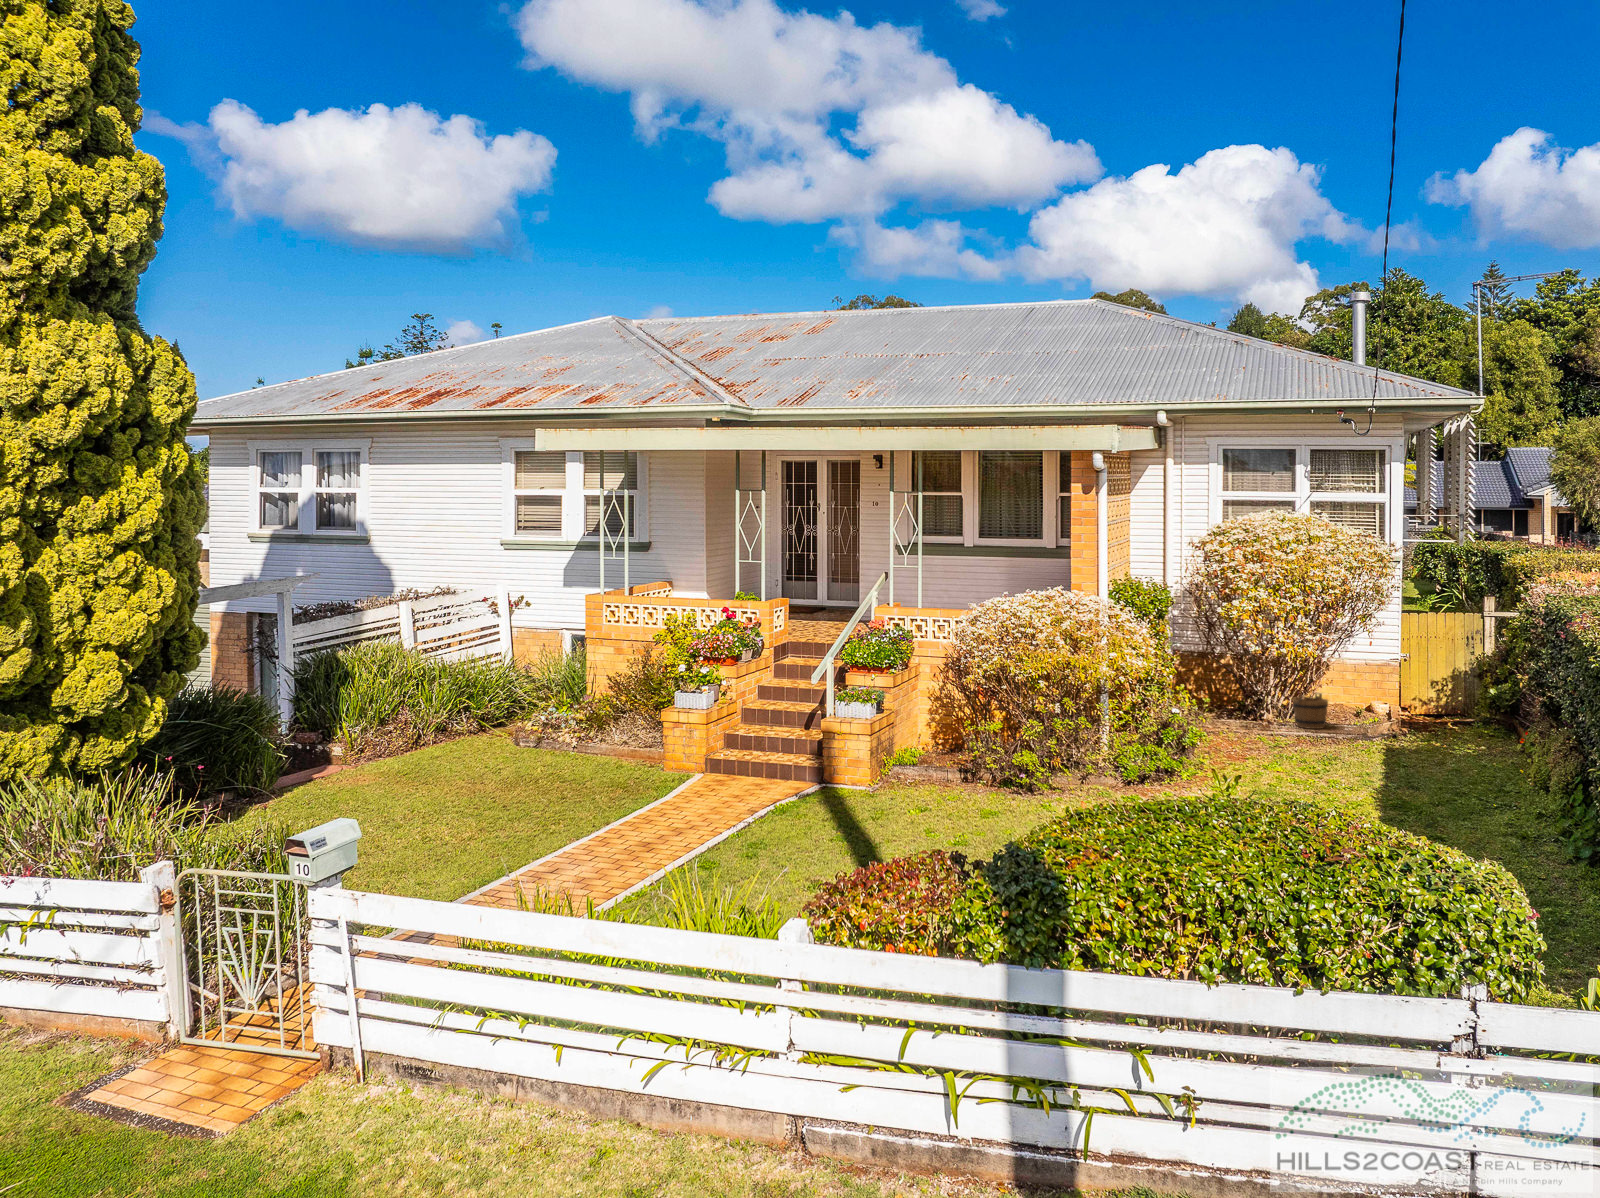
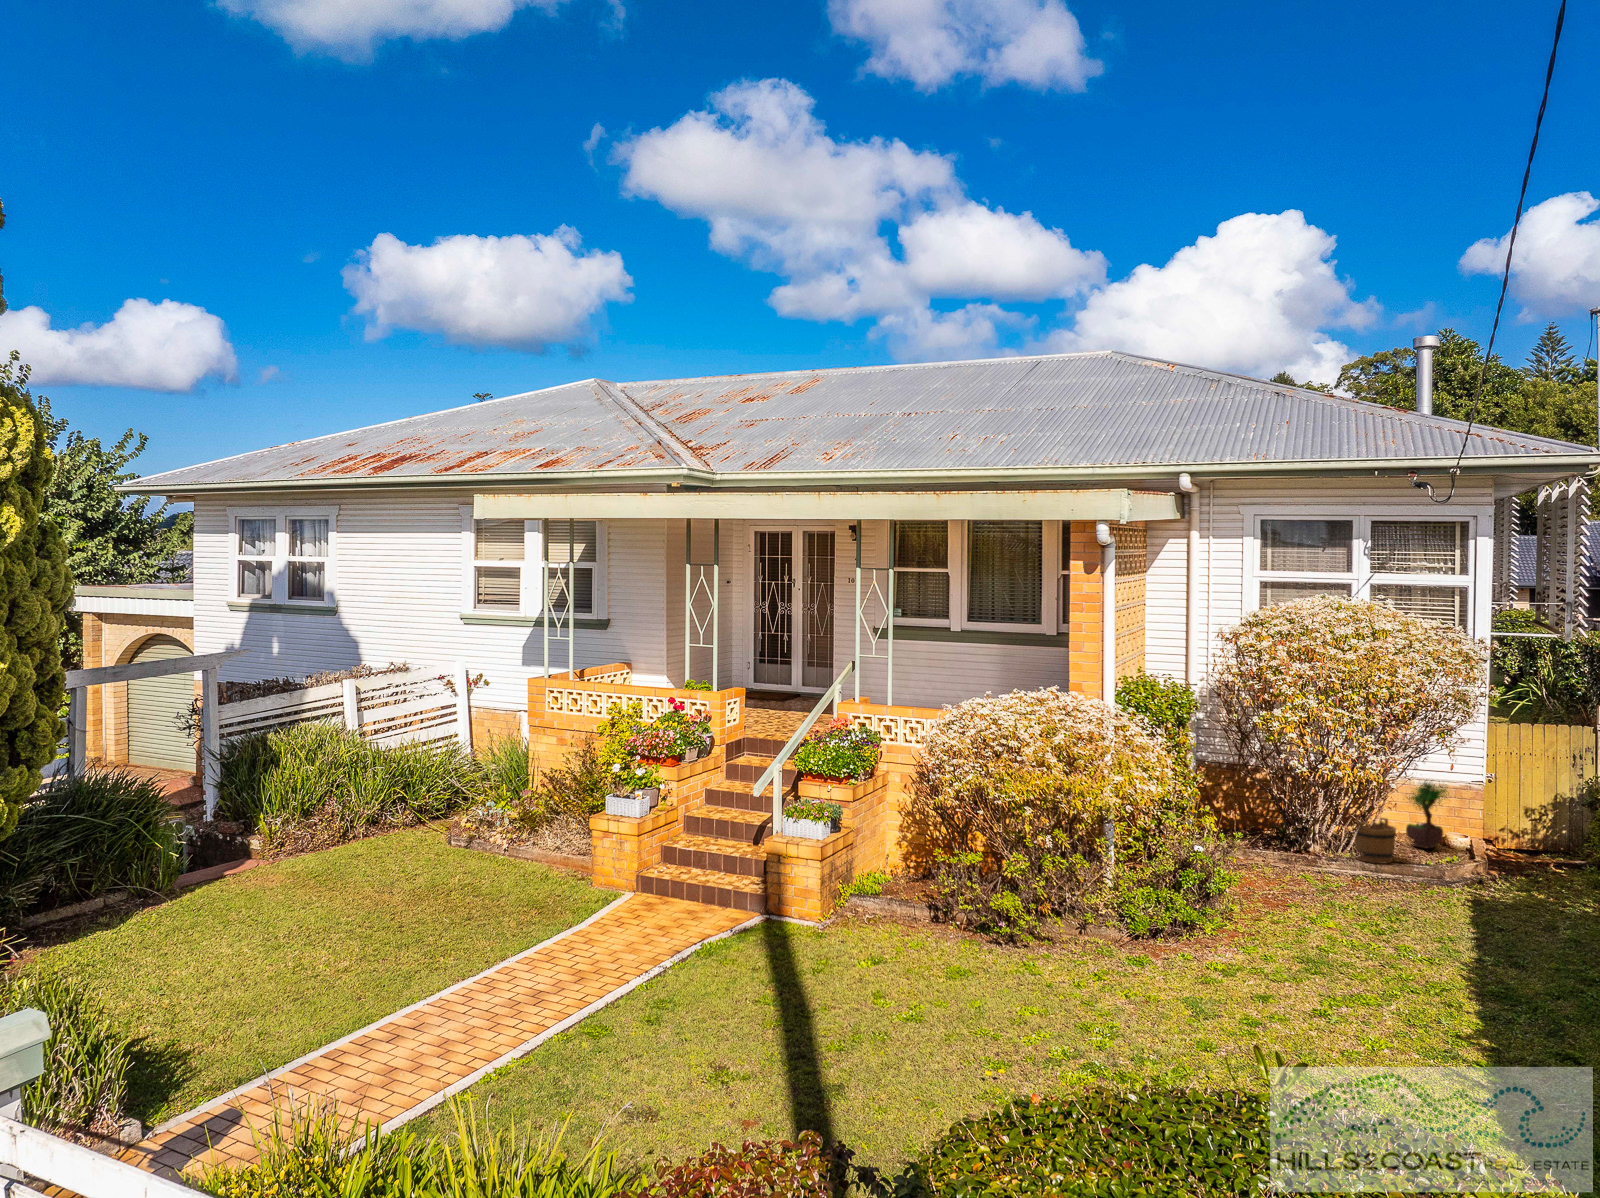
potted tree: none [1334,657,1373,718] -> present [1406,779,1449,849]

